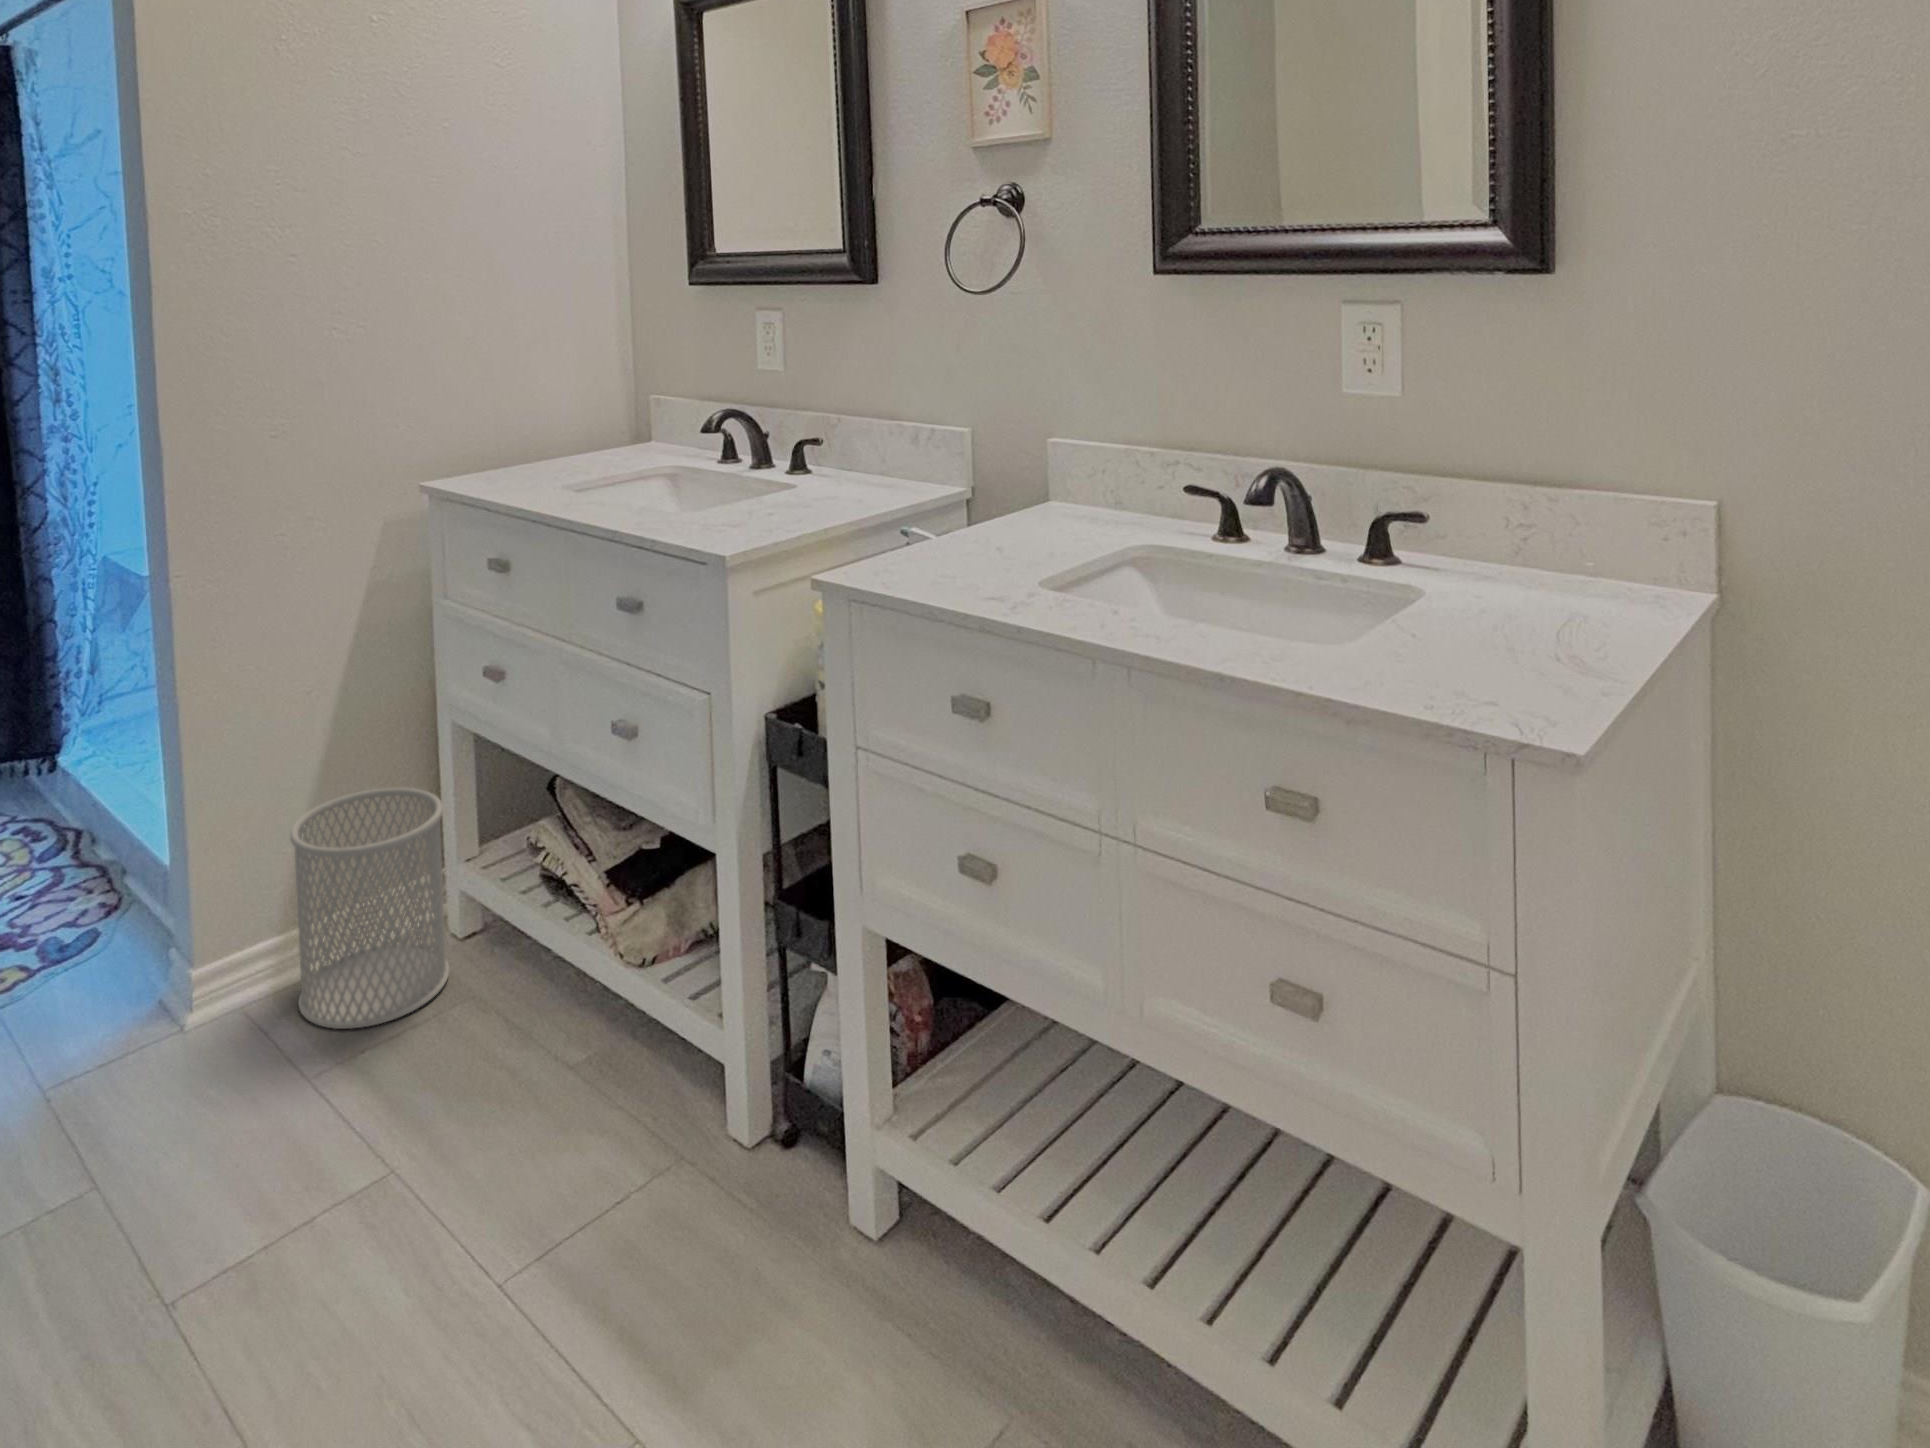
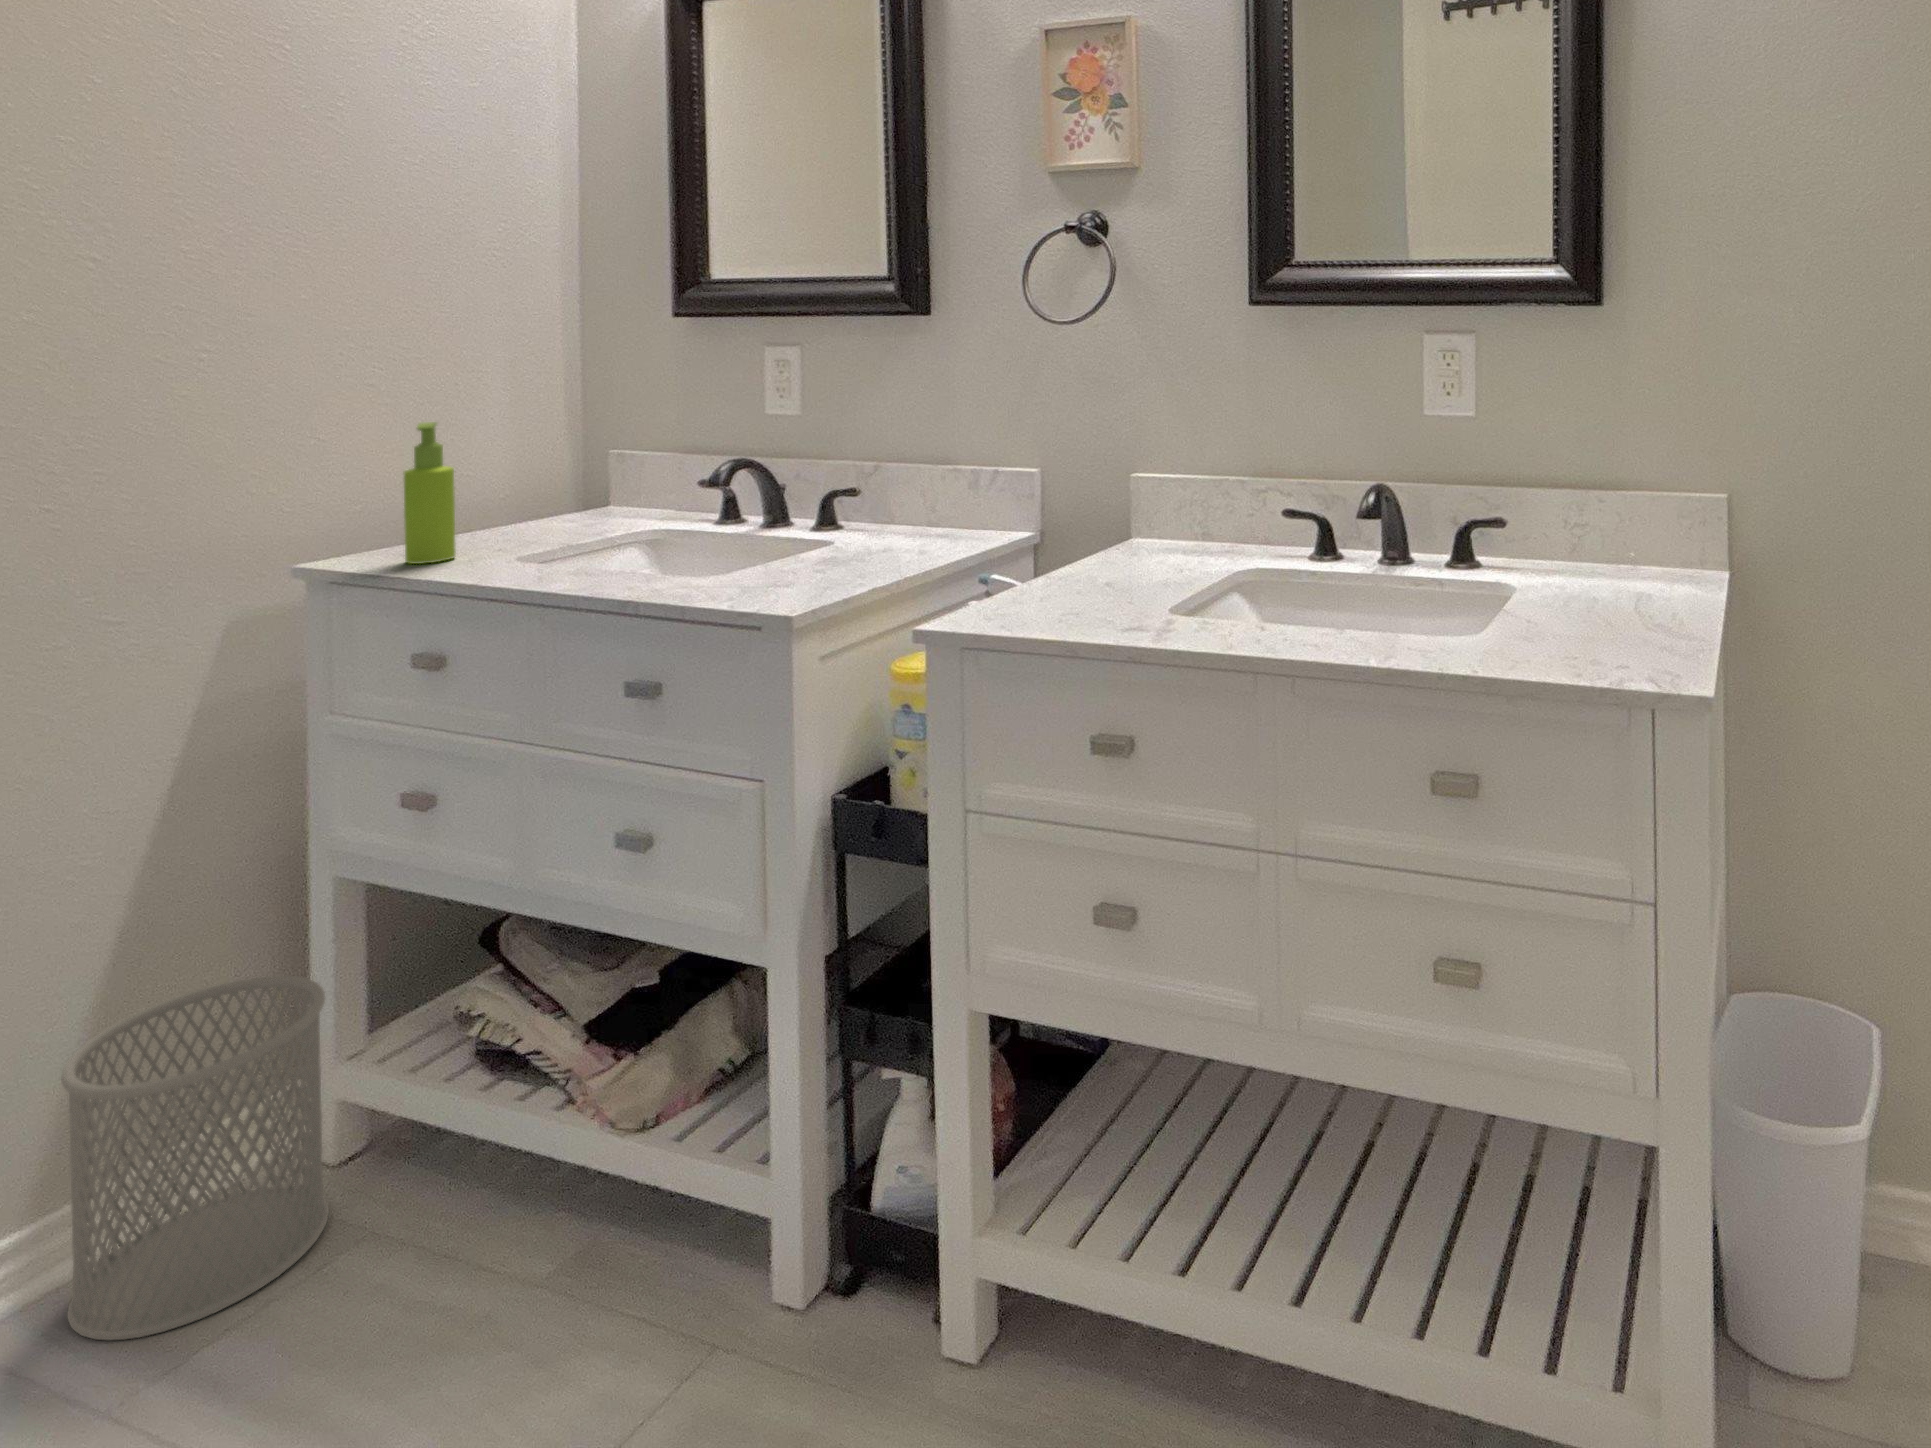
soap dispenser: none [487,375,523,486] -> present [404,422,456,564]

